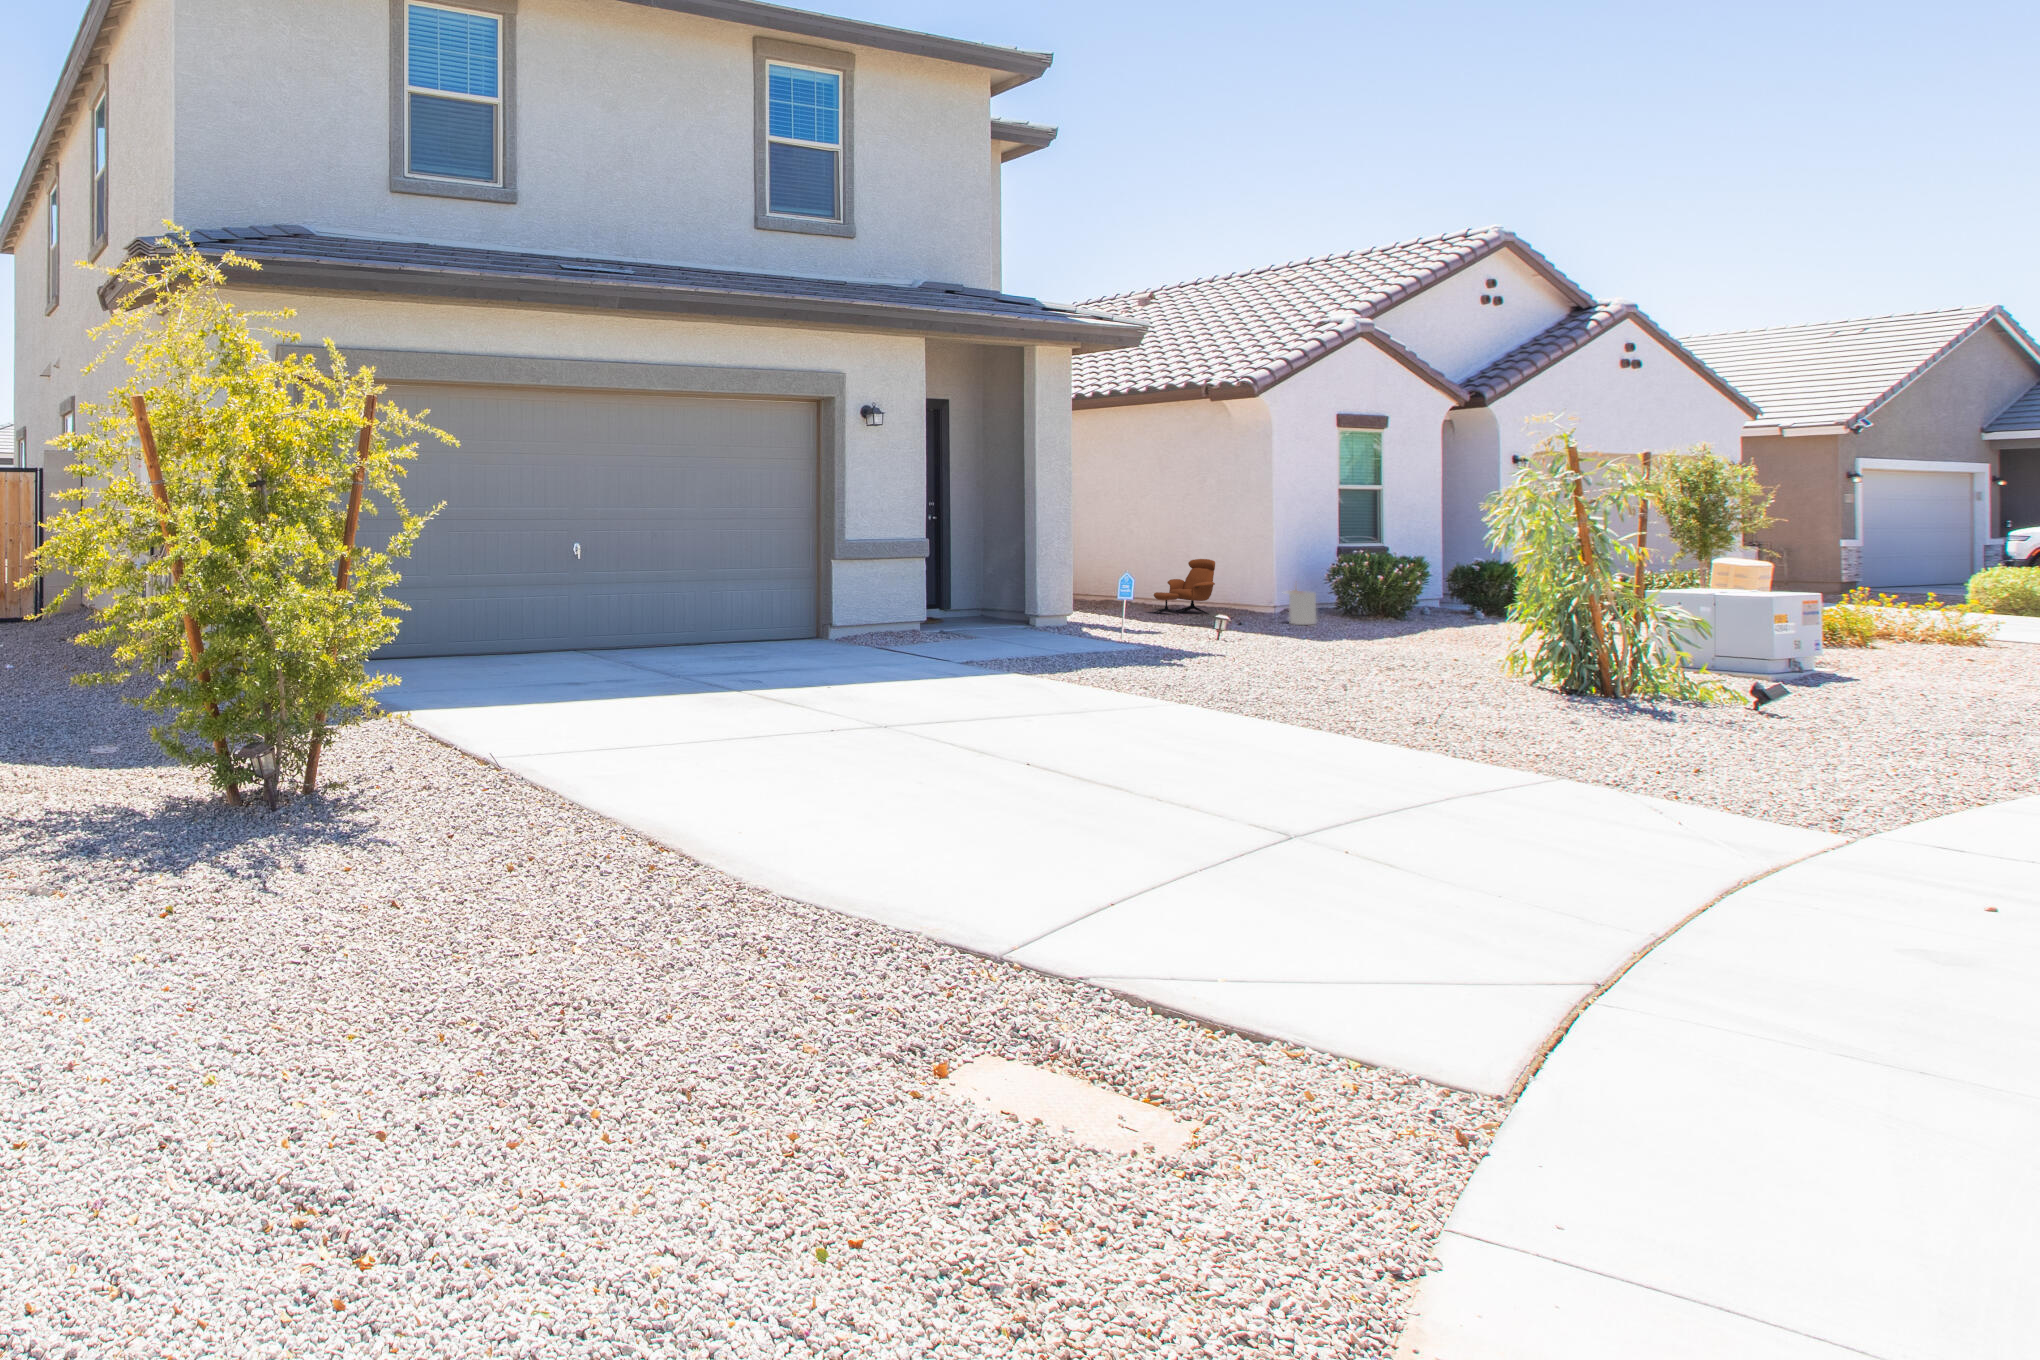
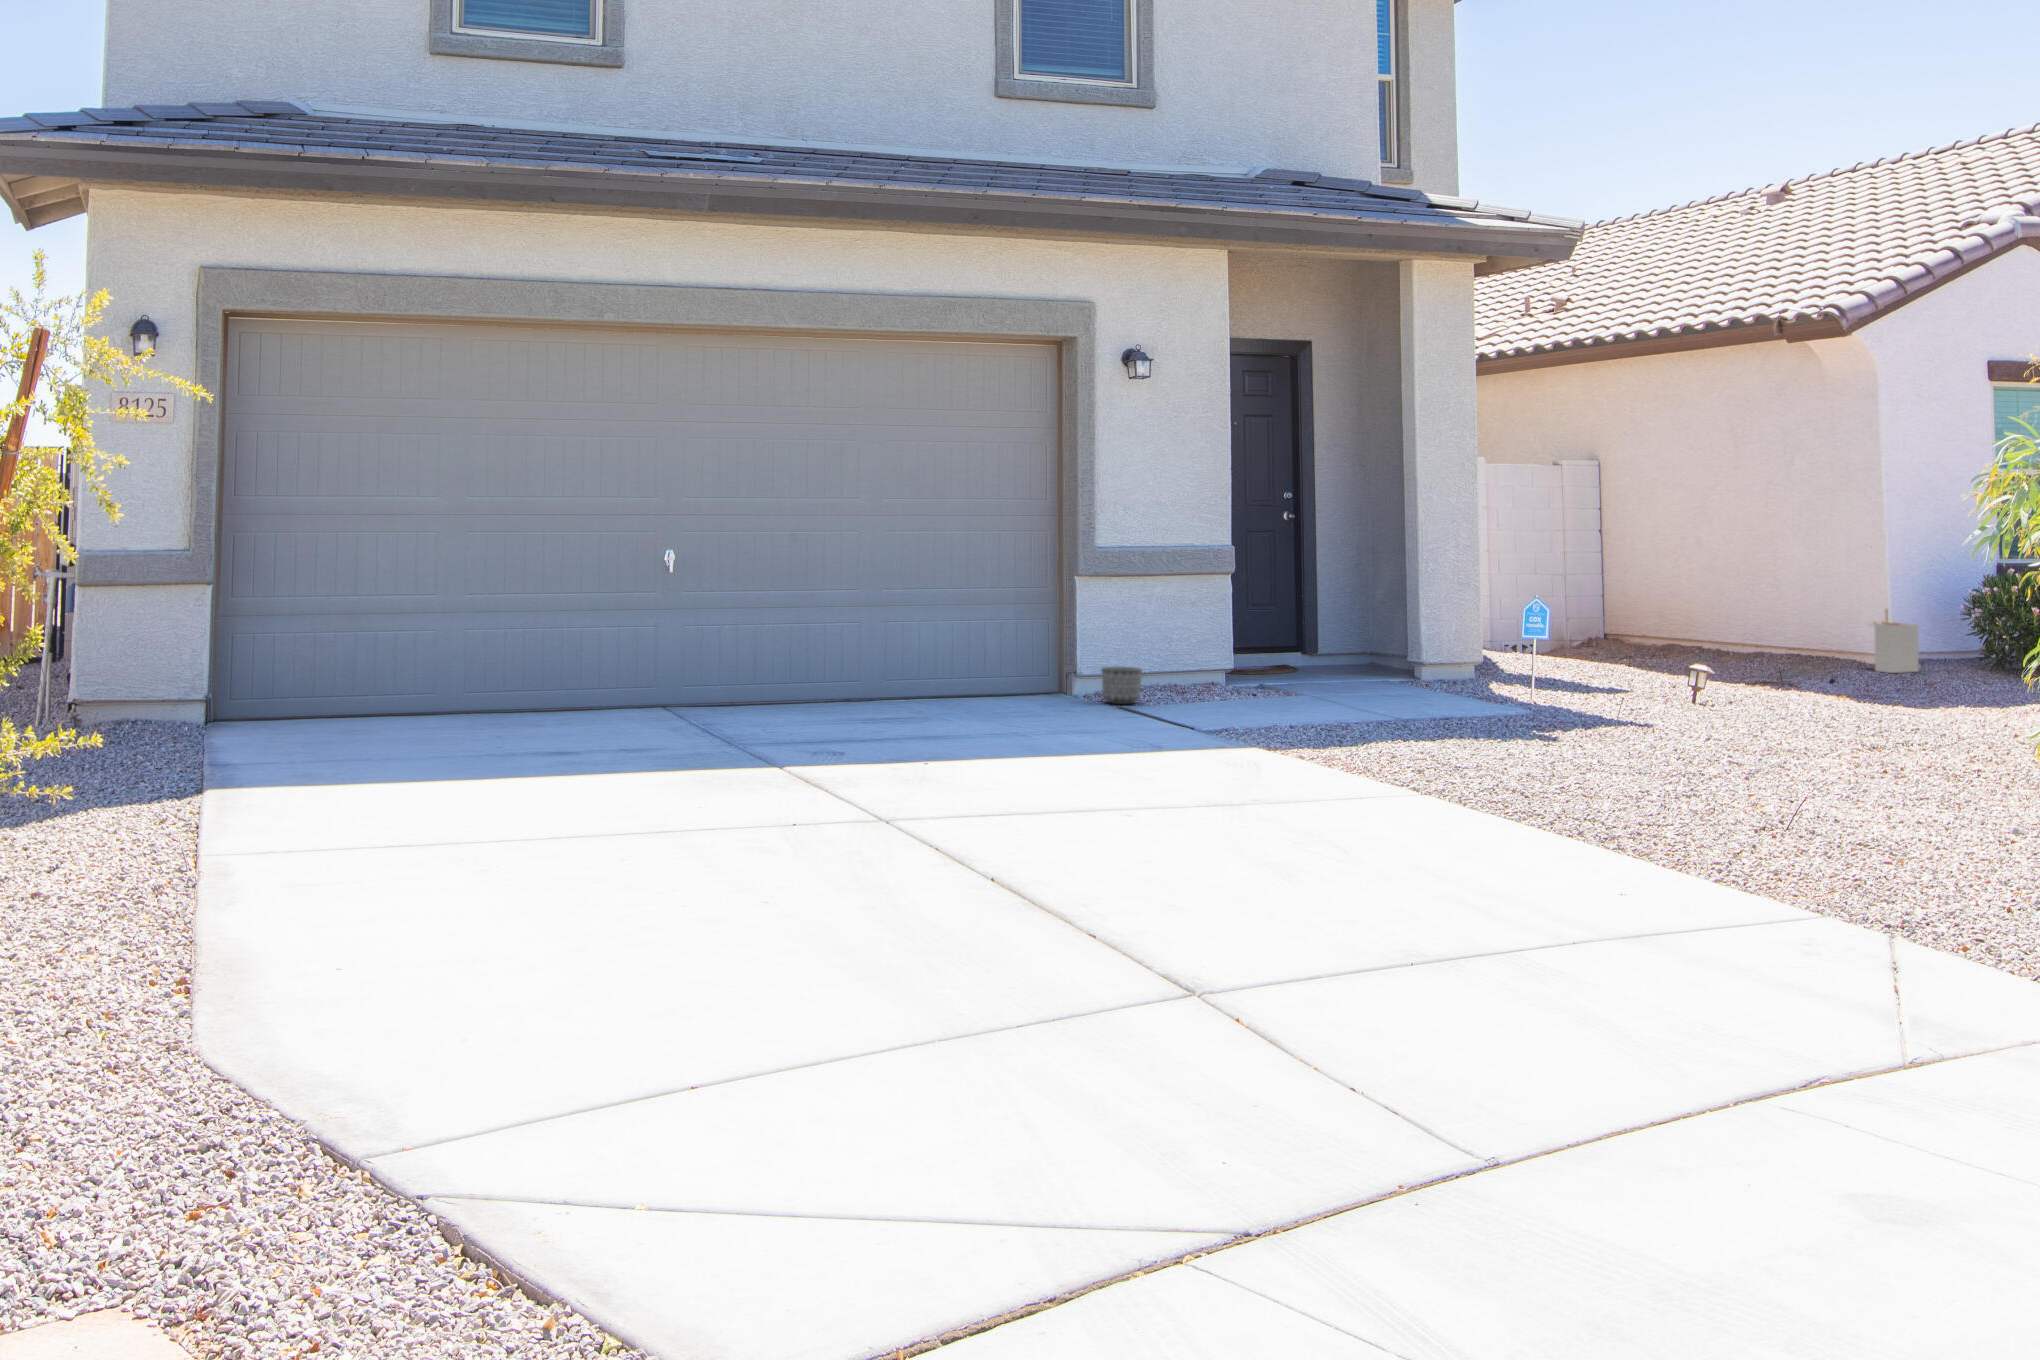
lounge chair: present [1154,559,1215,615] -> none [1684,574,1781,656]
planter: none [849,622,877,648] -> present [1102,666,1142,704]

